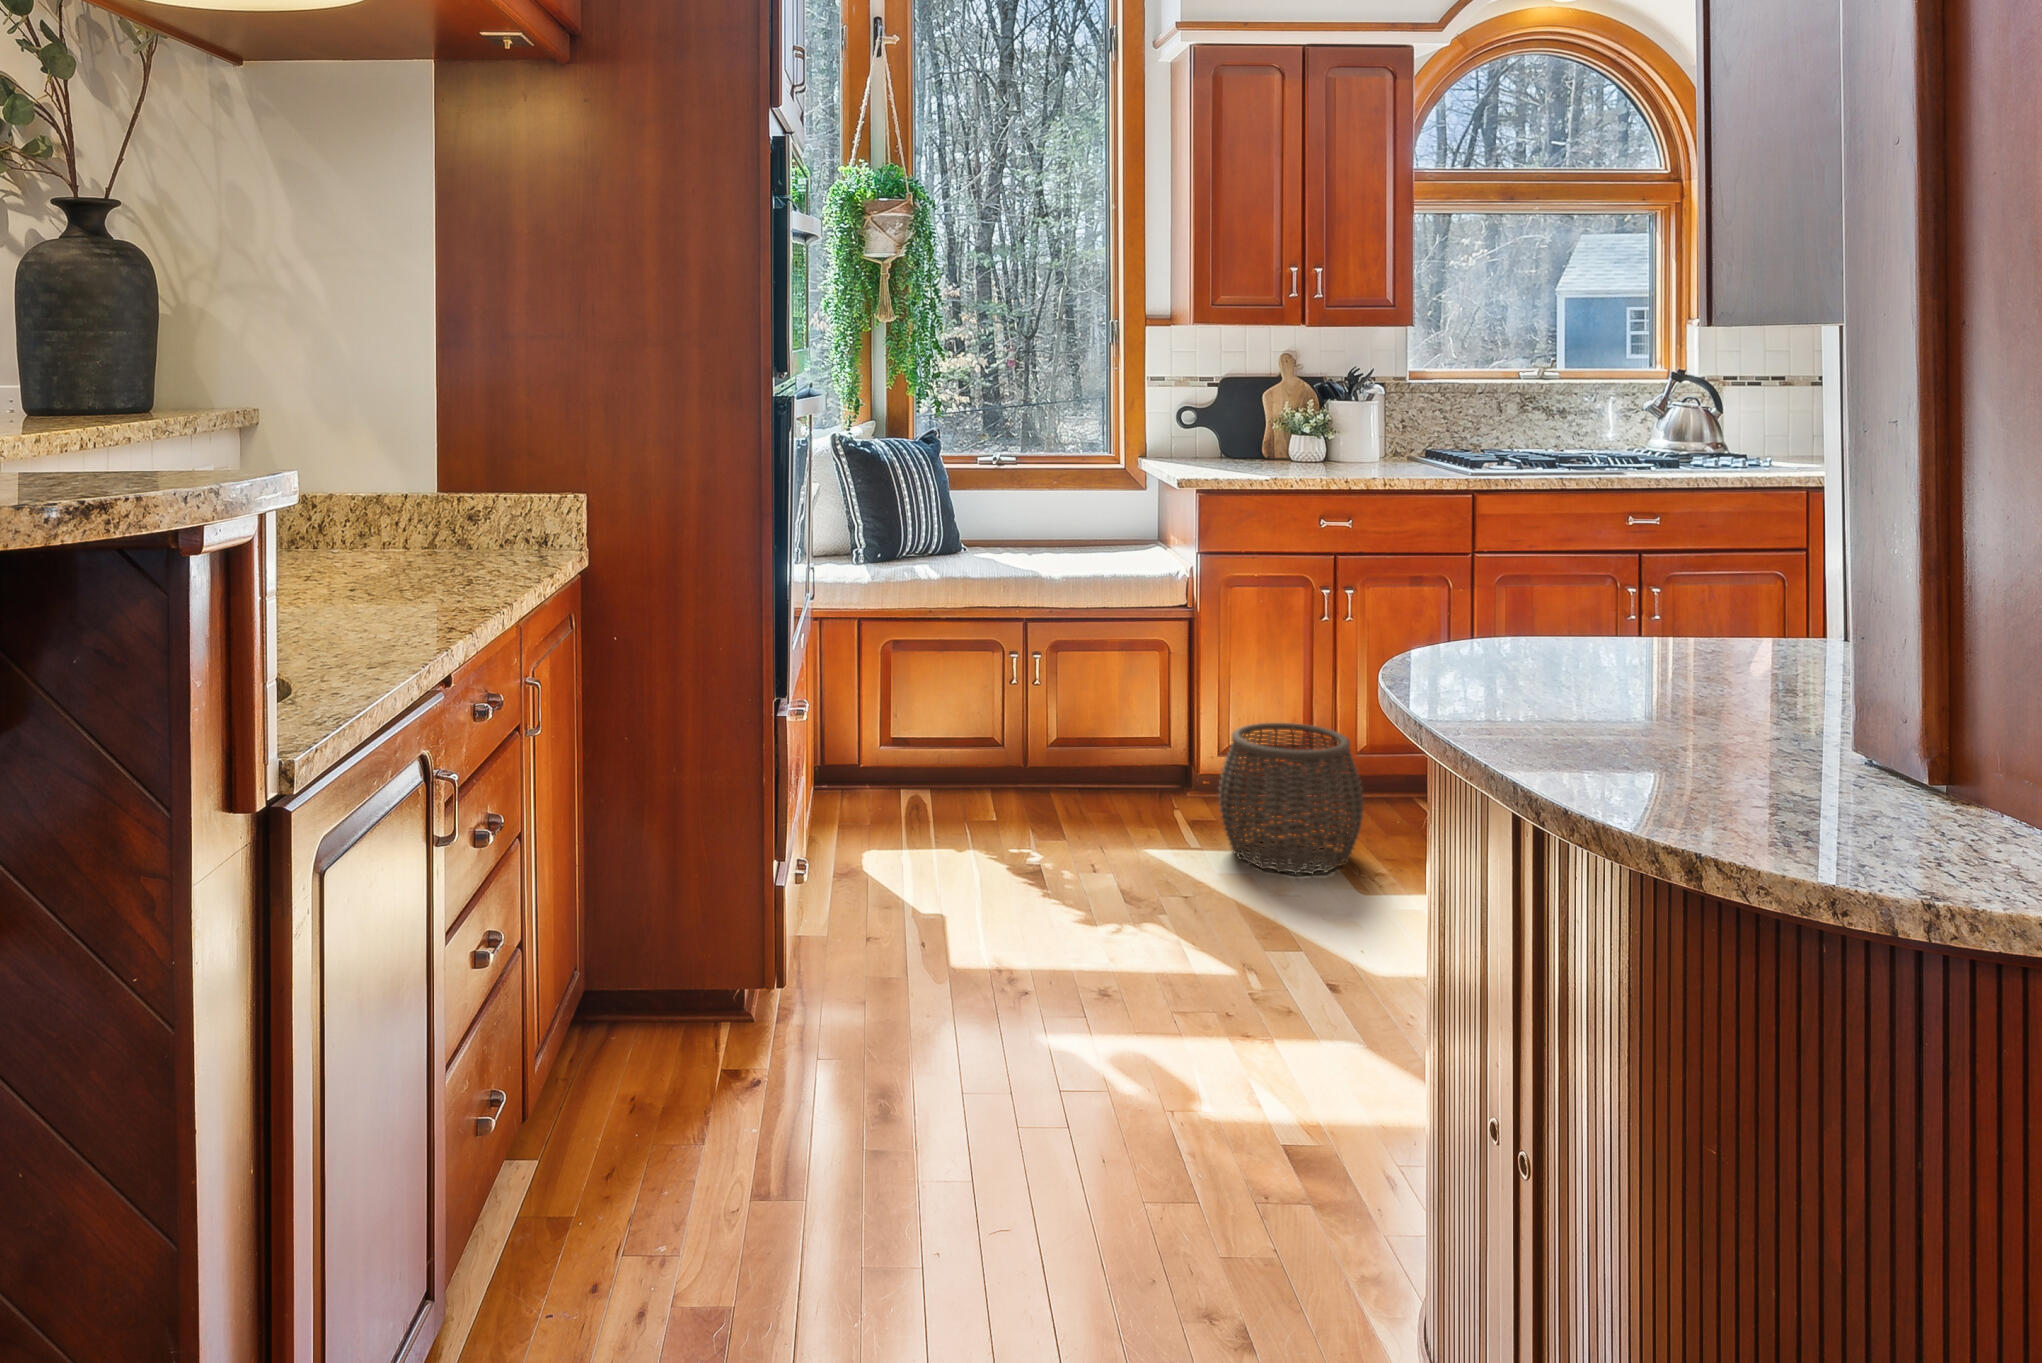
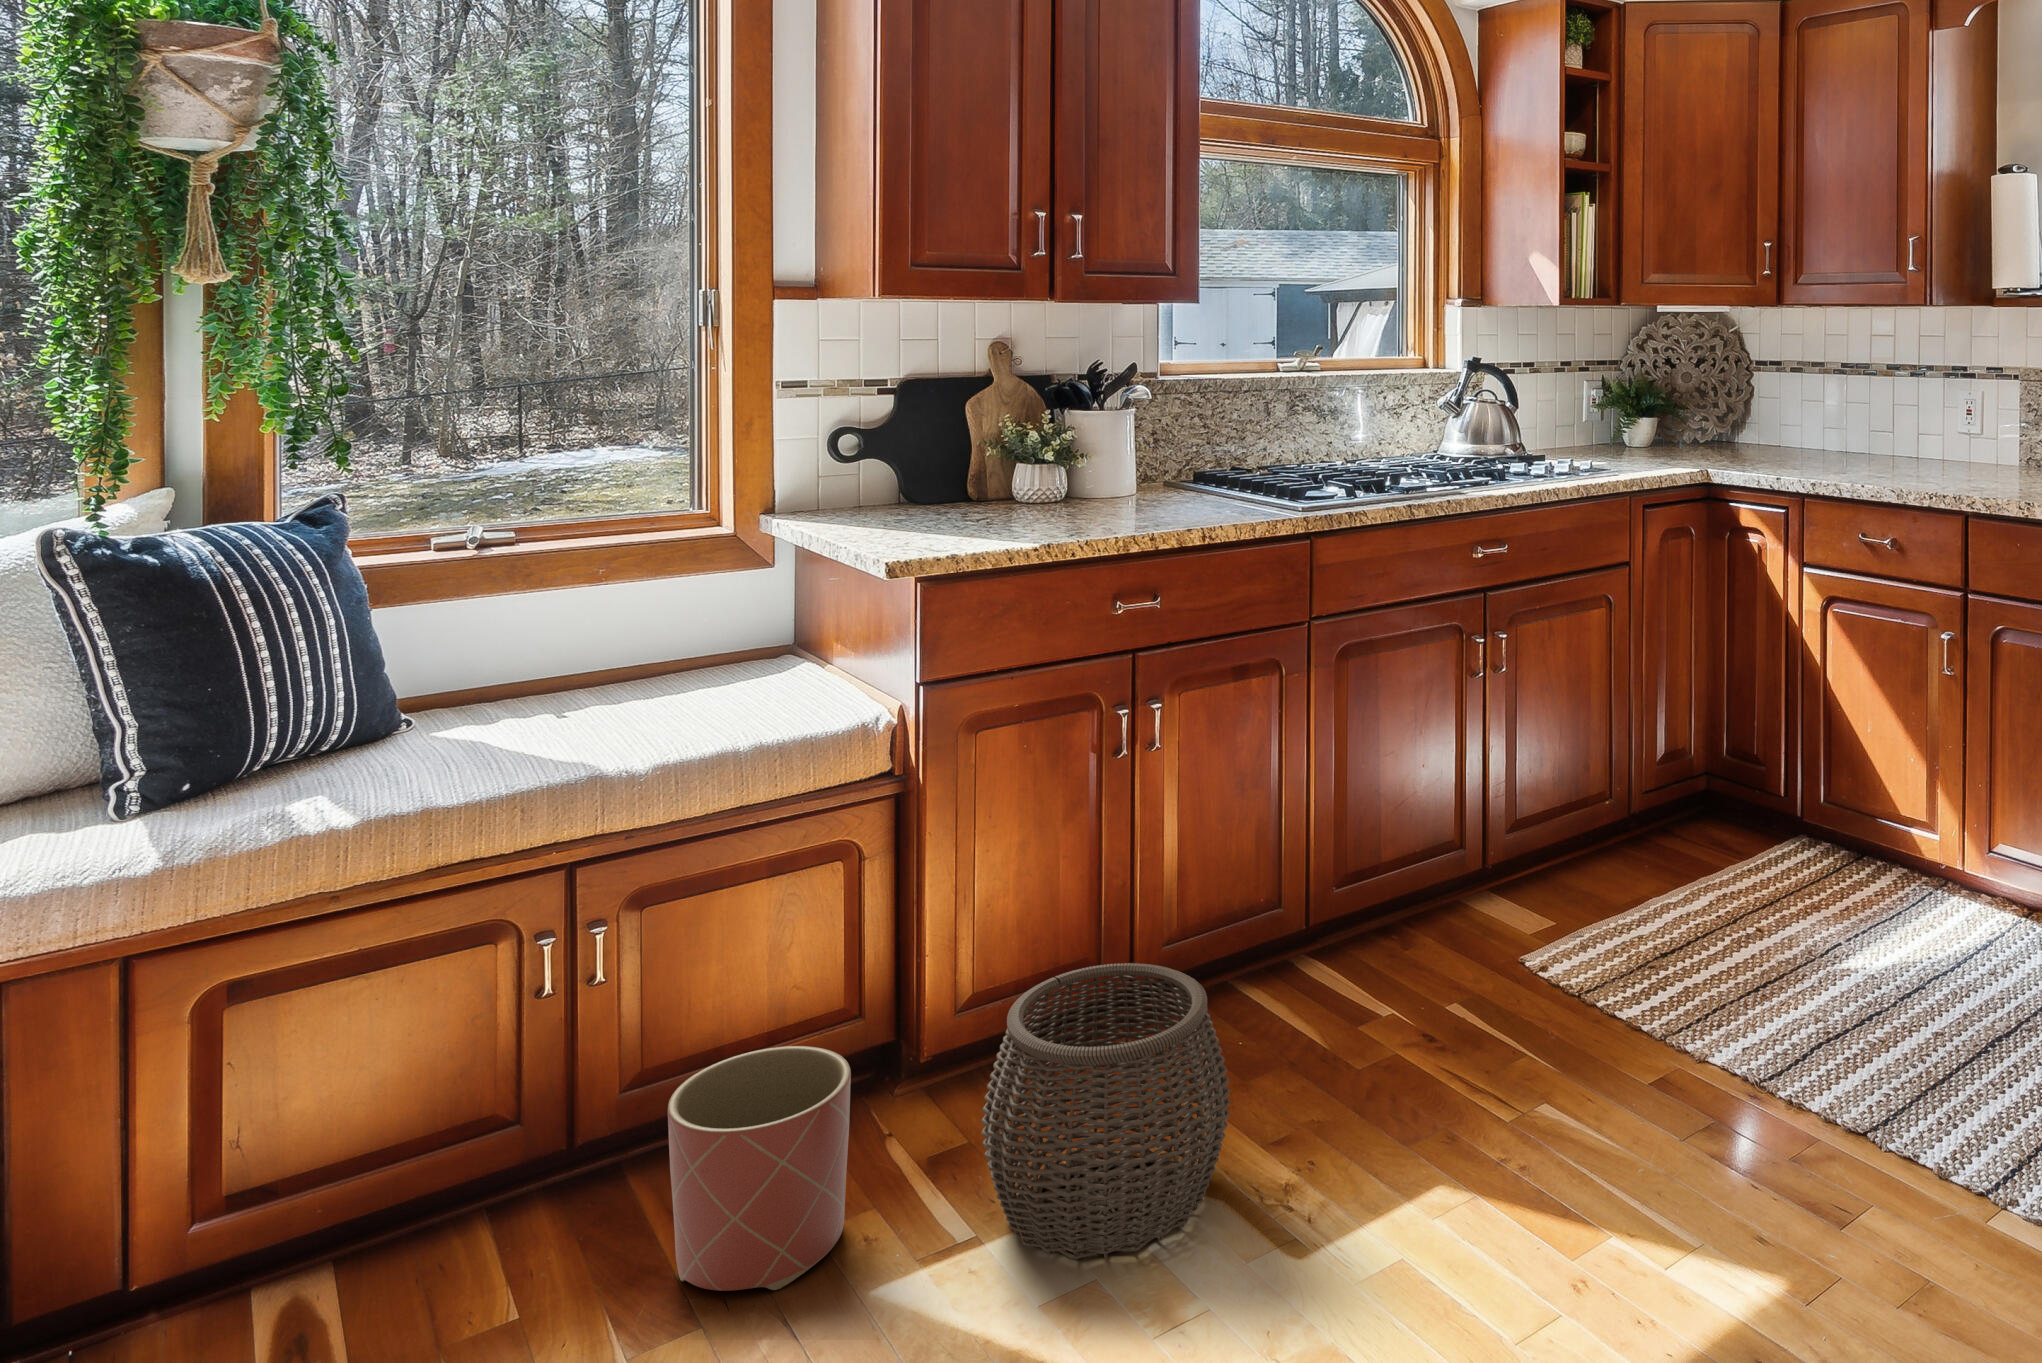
planter: none [1064,730,1152,844] -> present [668,1046,851,1291]

